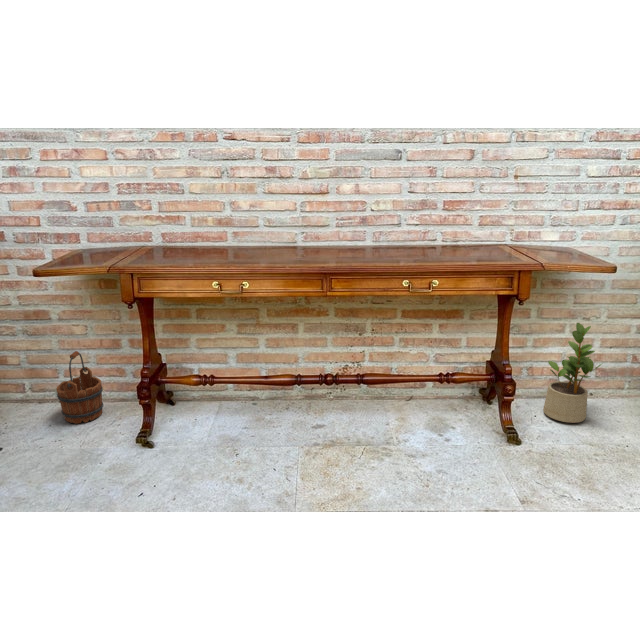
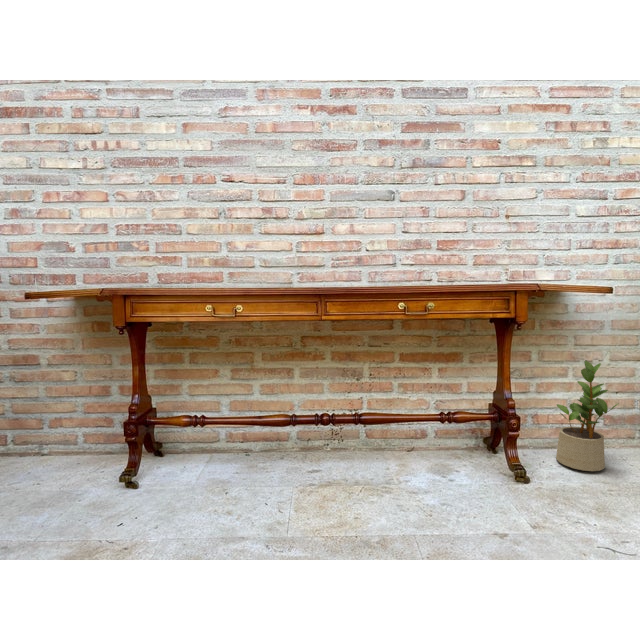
wooden bucket: present [56,351,103,424] -> none [33,395,85,475]

